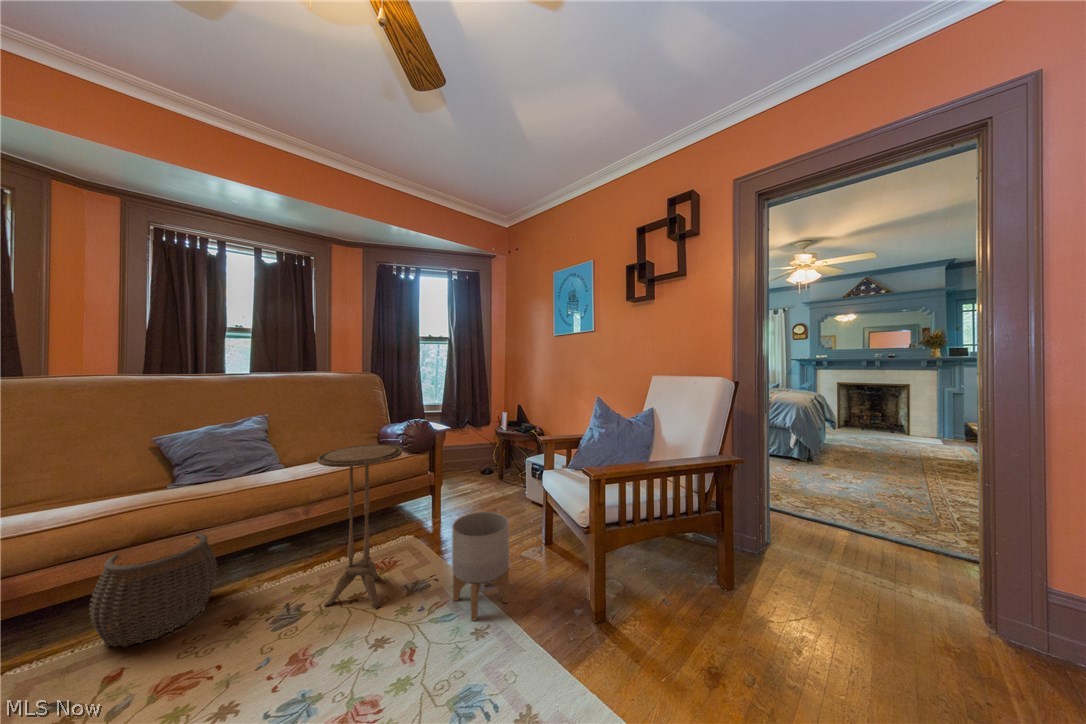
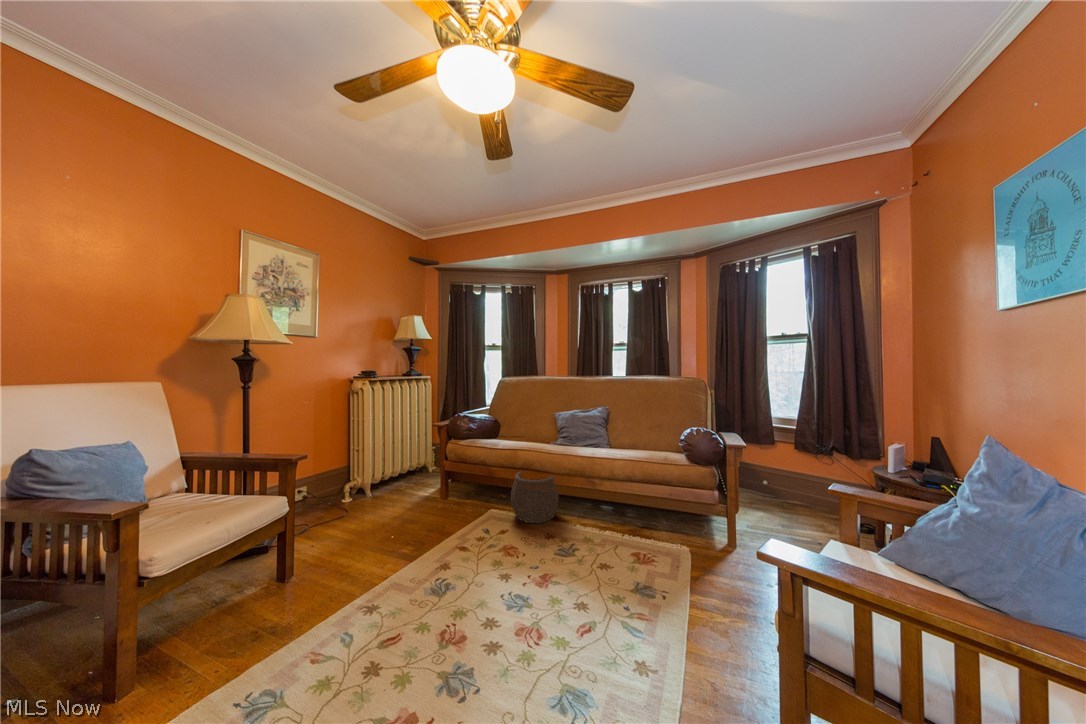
side table: present [317,445,402,609] -> none [575,439,640,583]
planter: present [452,512,509,620] -> none [643,540,713,676]

